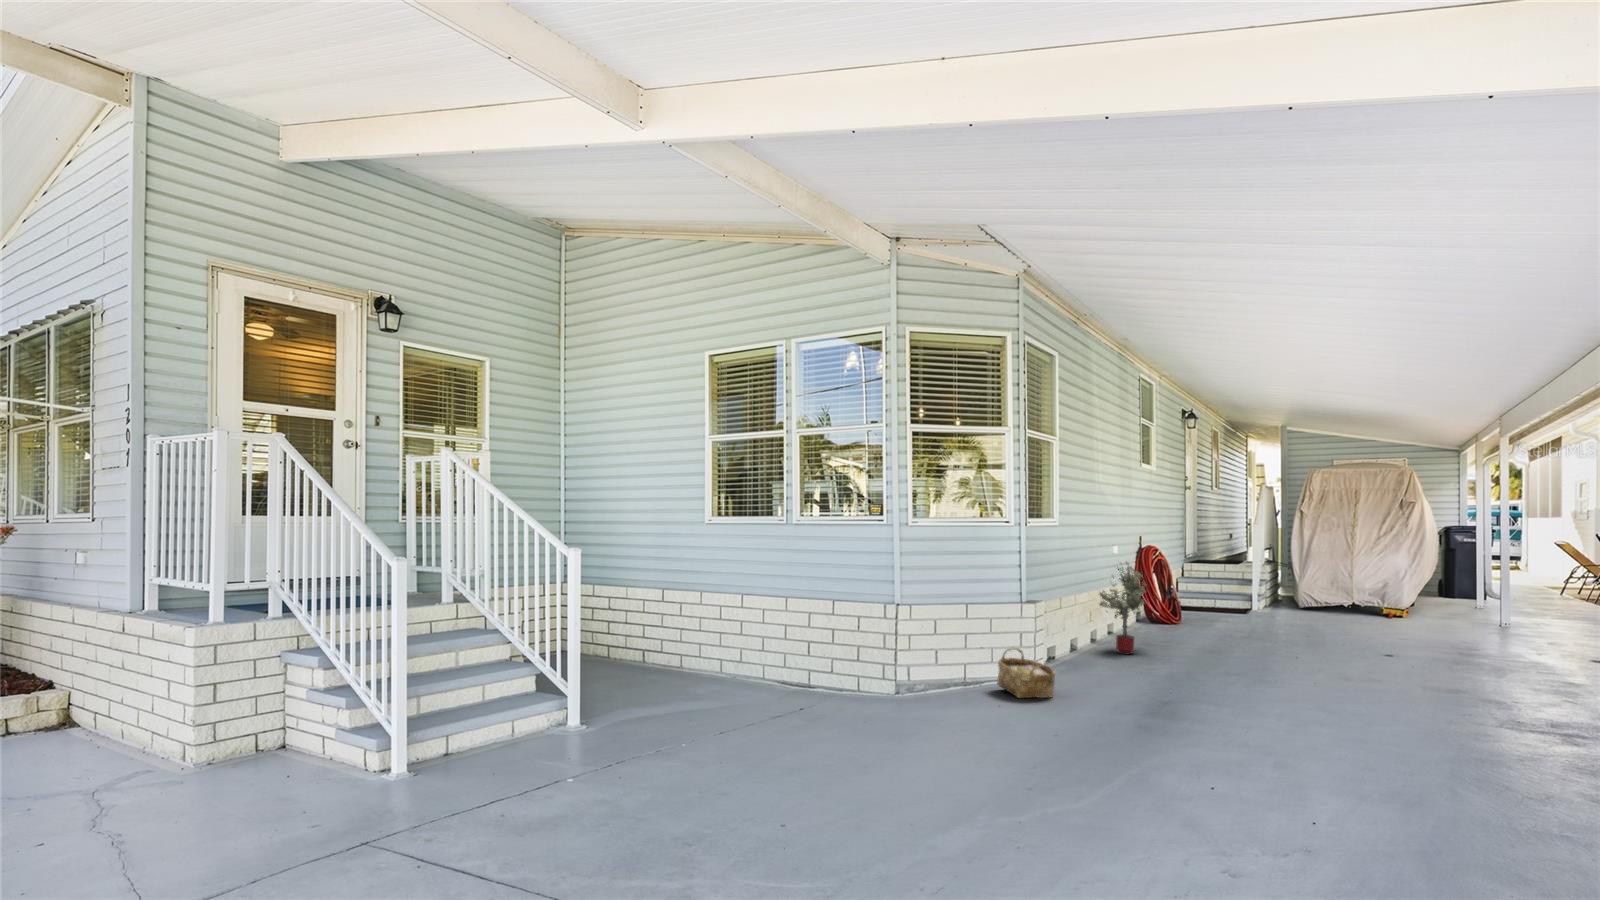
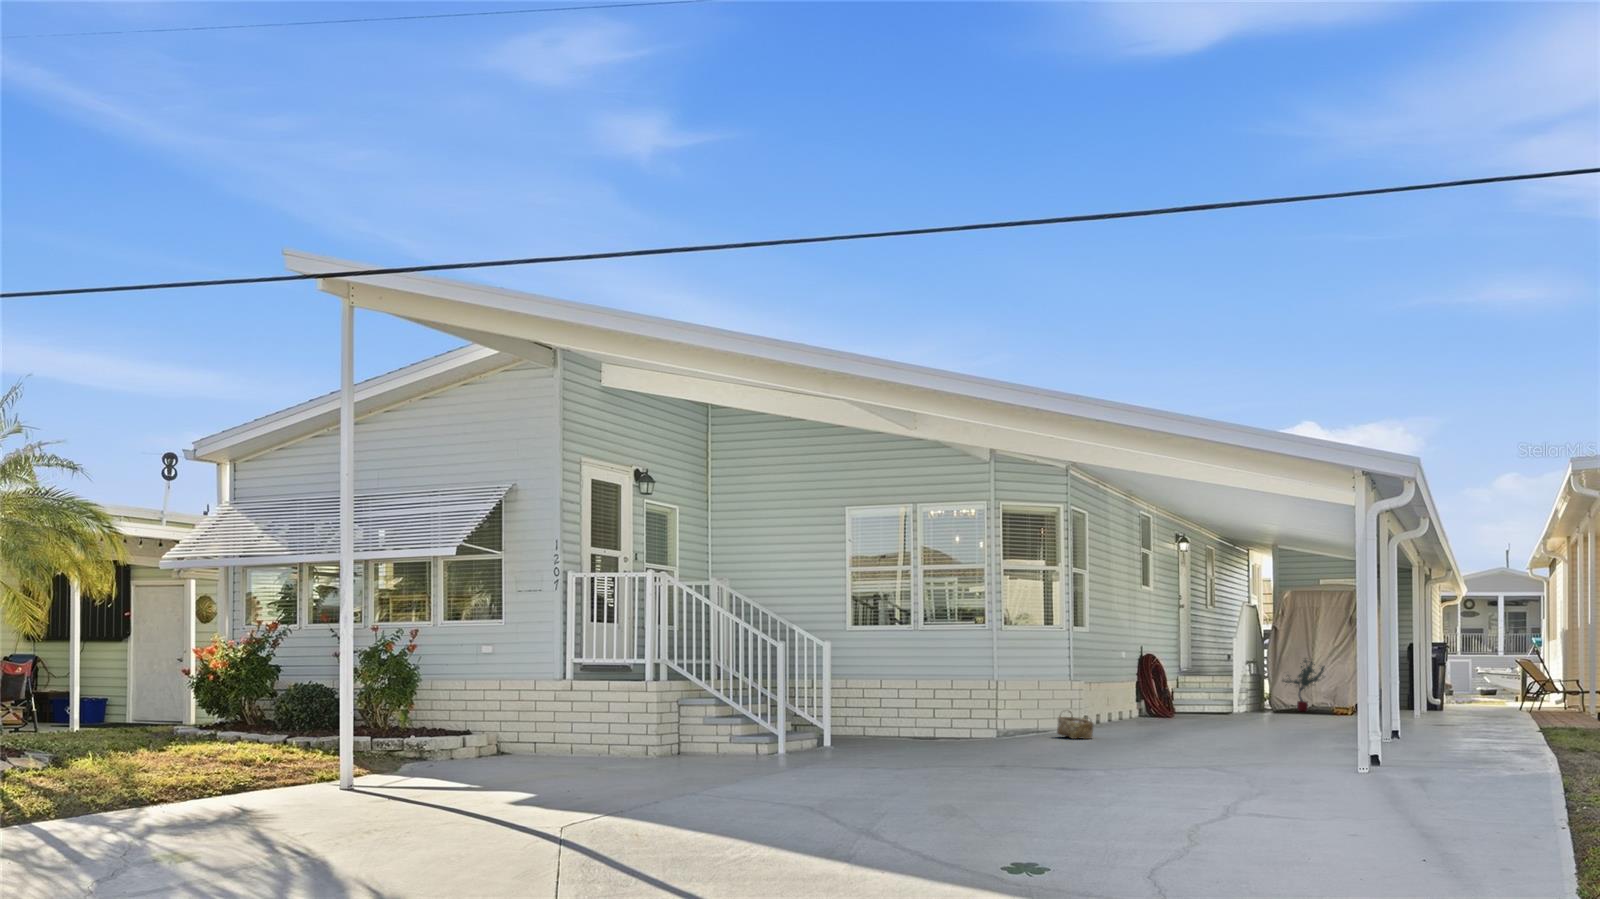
potted tree: present [1099,562,1146,654] -> present [1282,660,1325,712]

